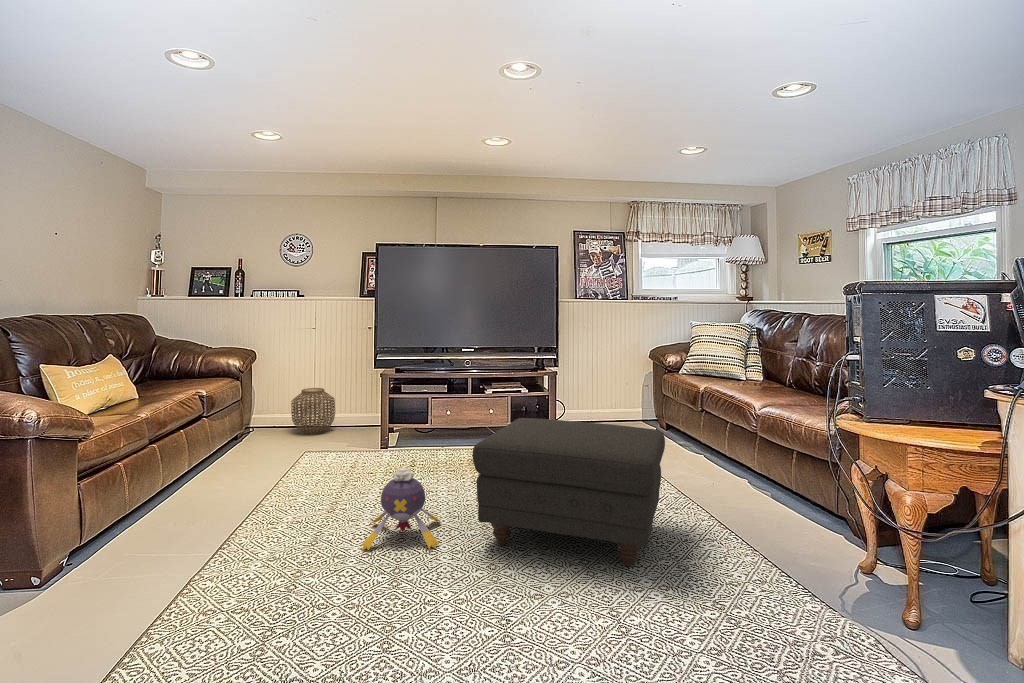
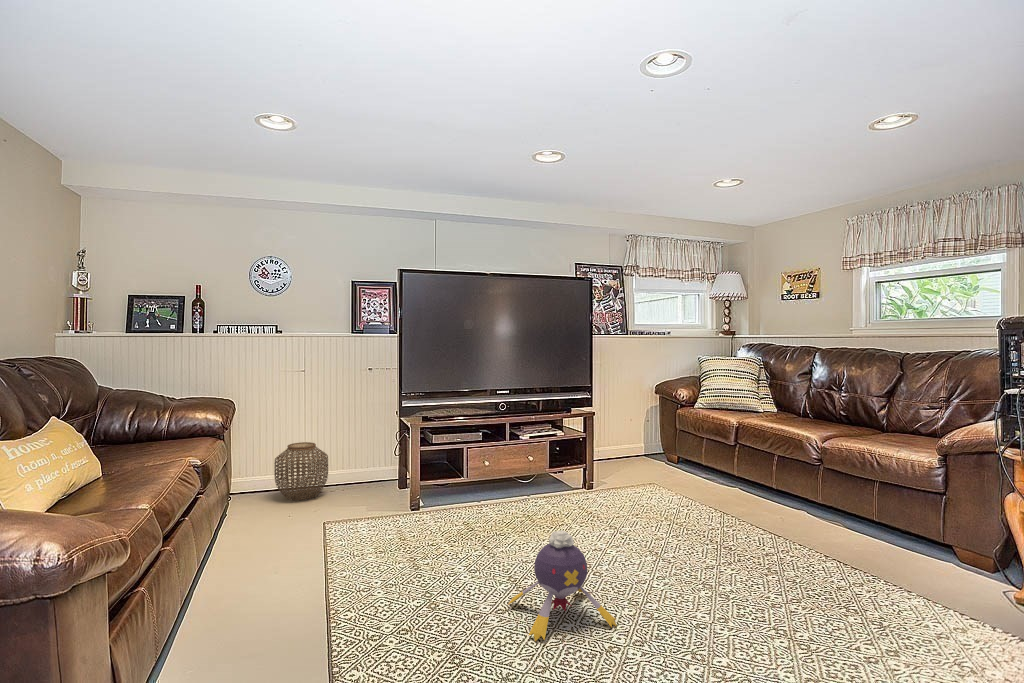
ottoman: present [472,418,665,566] -> none [639,462,872,617]

